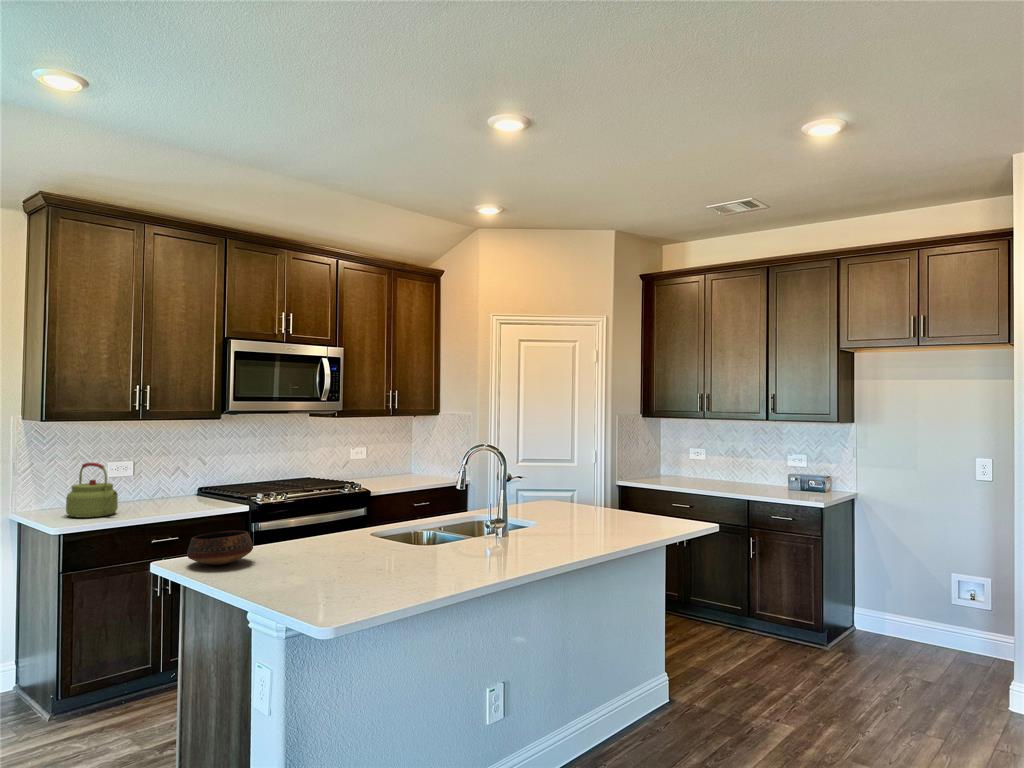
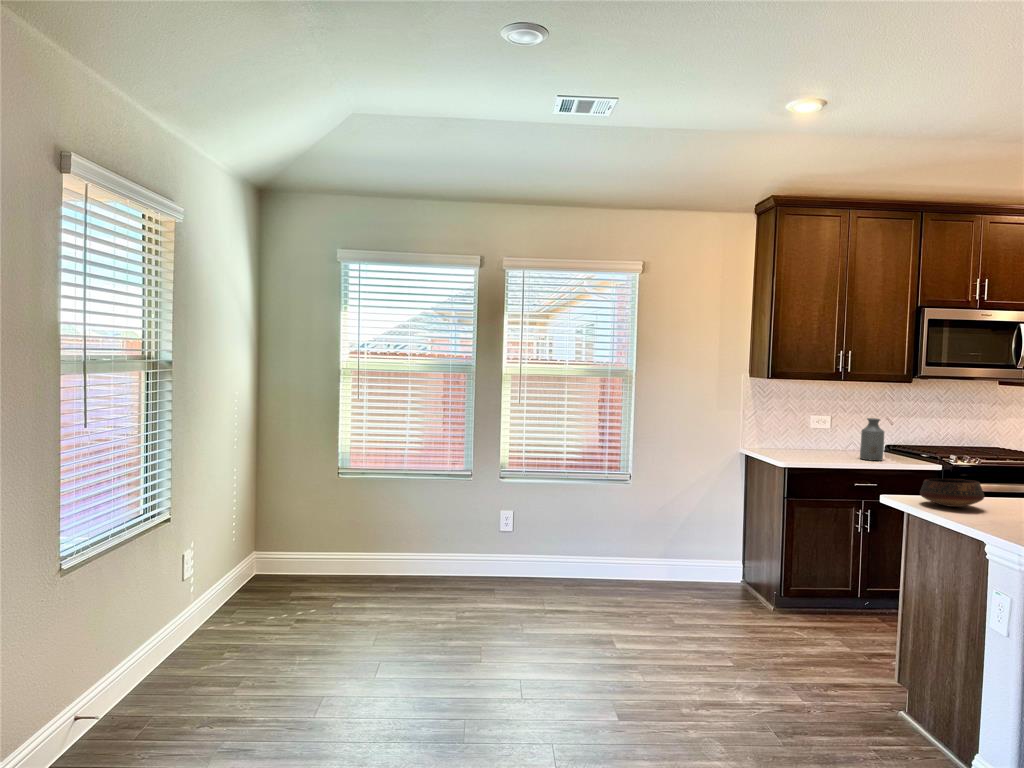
bottle: none [162,461,189,510] -> present [860,418,884,461]
kettle: present [66,463,118,518] -> none [784,414,826,458]

